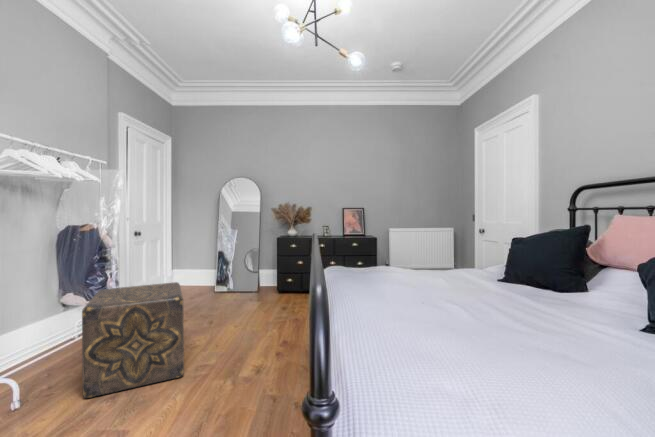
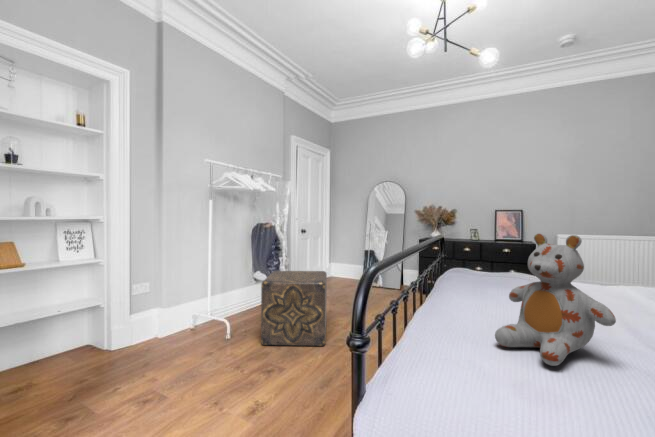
stuffed bear: none [420,225,520,357] -> present [495,233,616,366]

